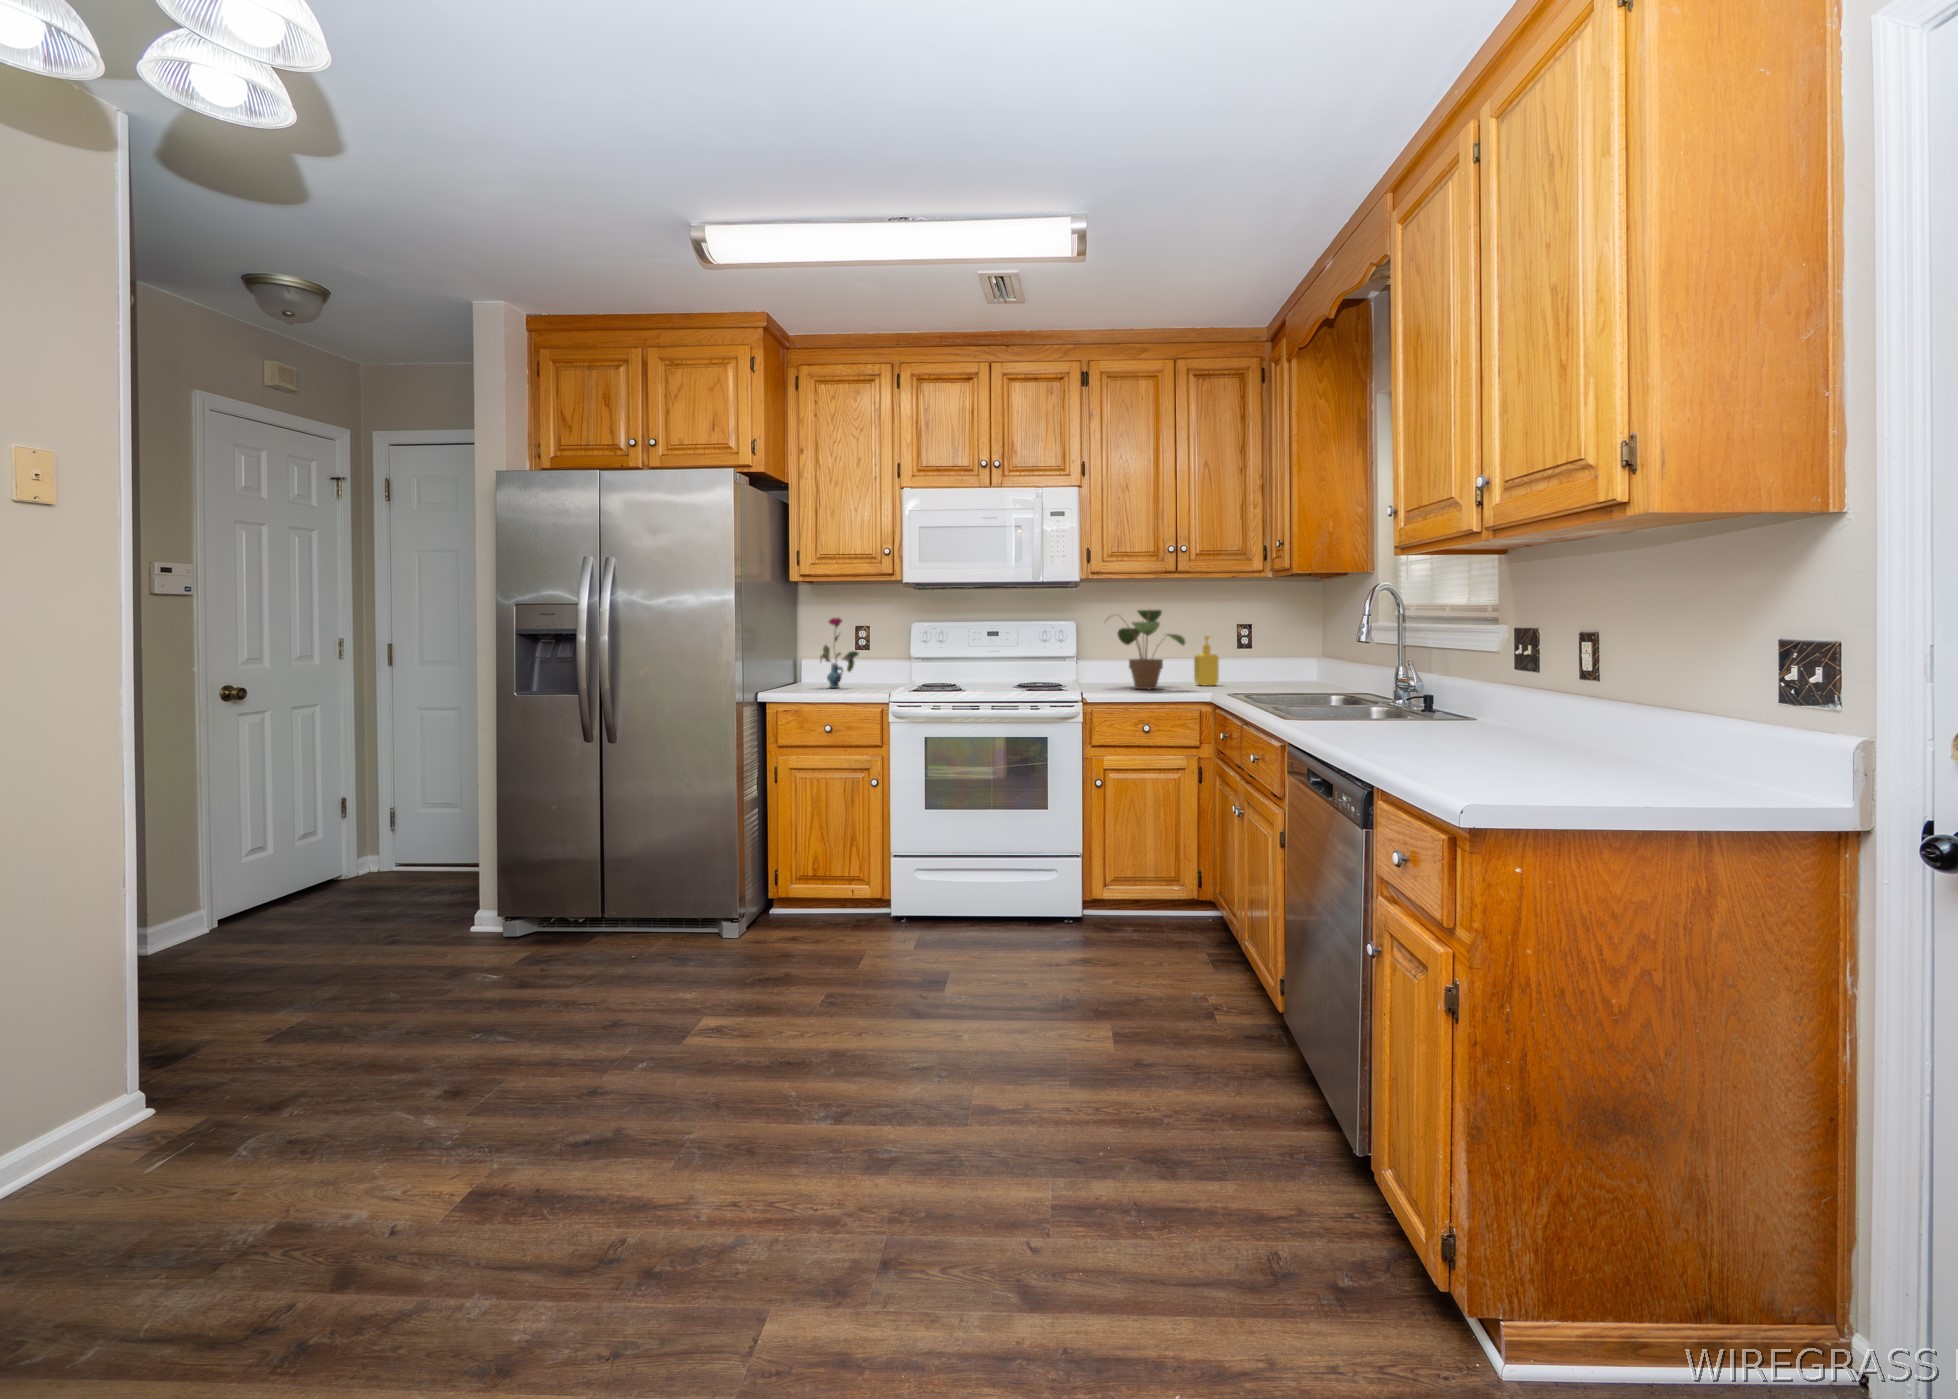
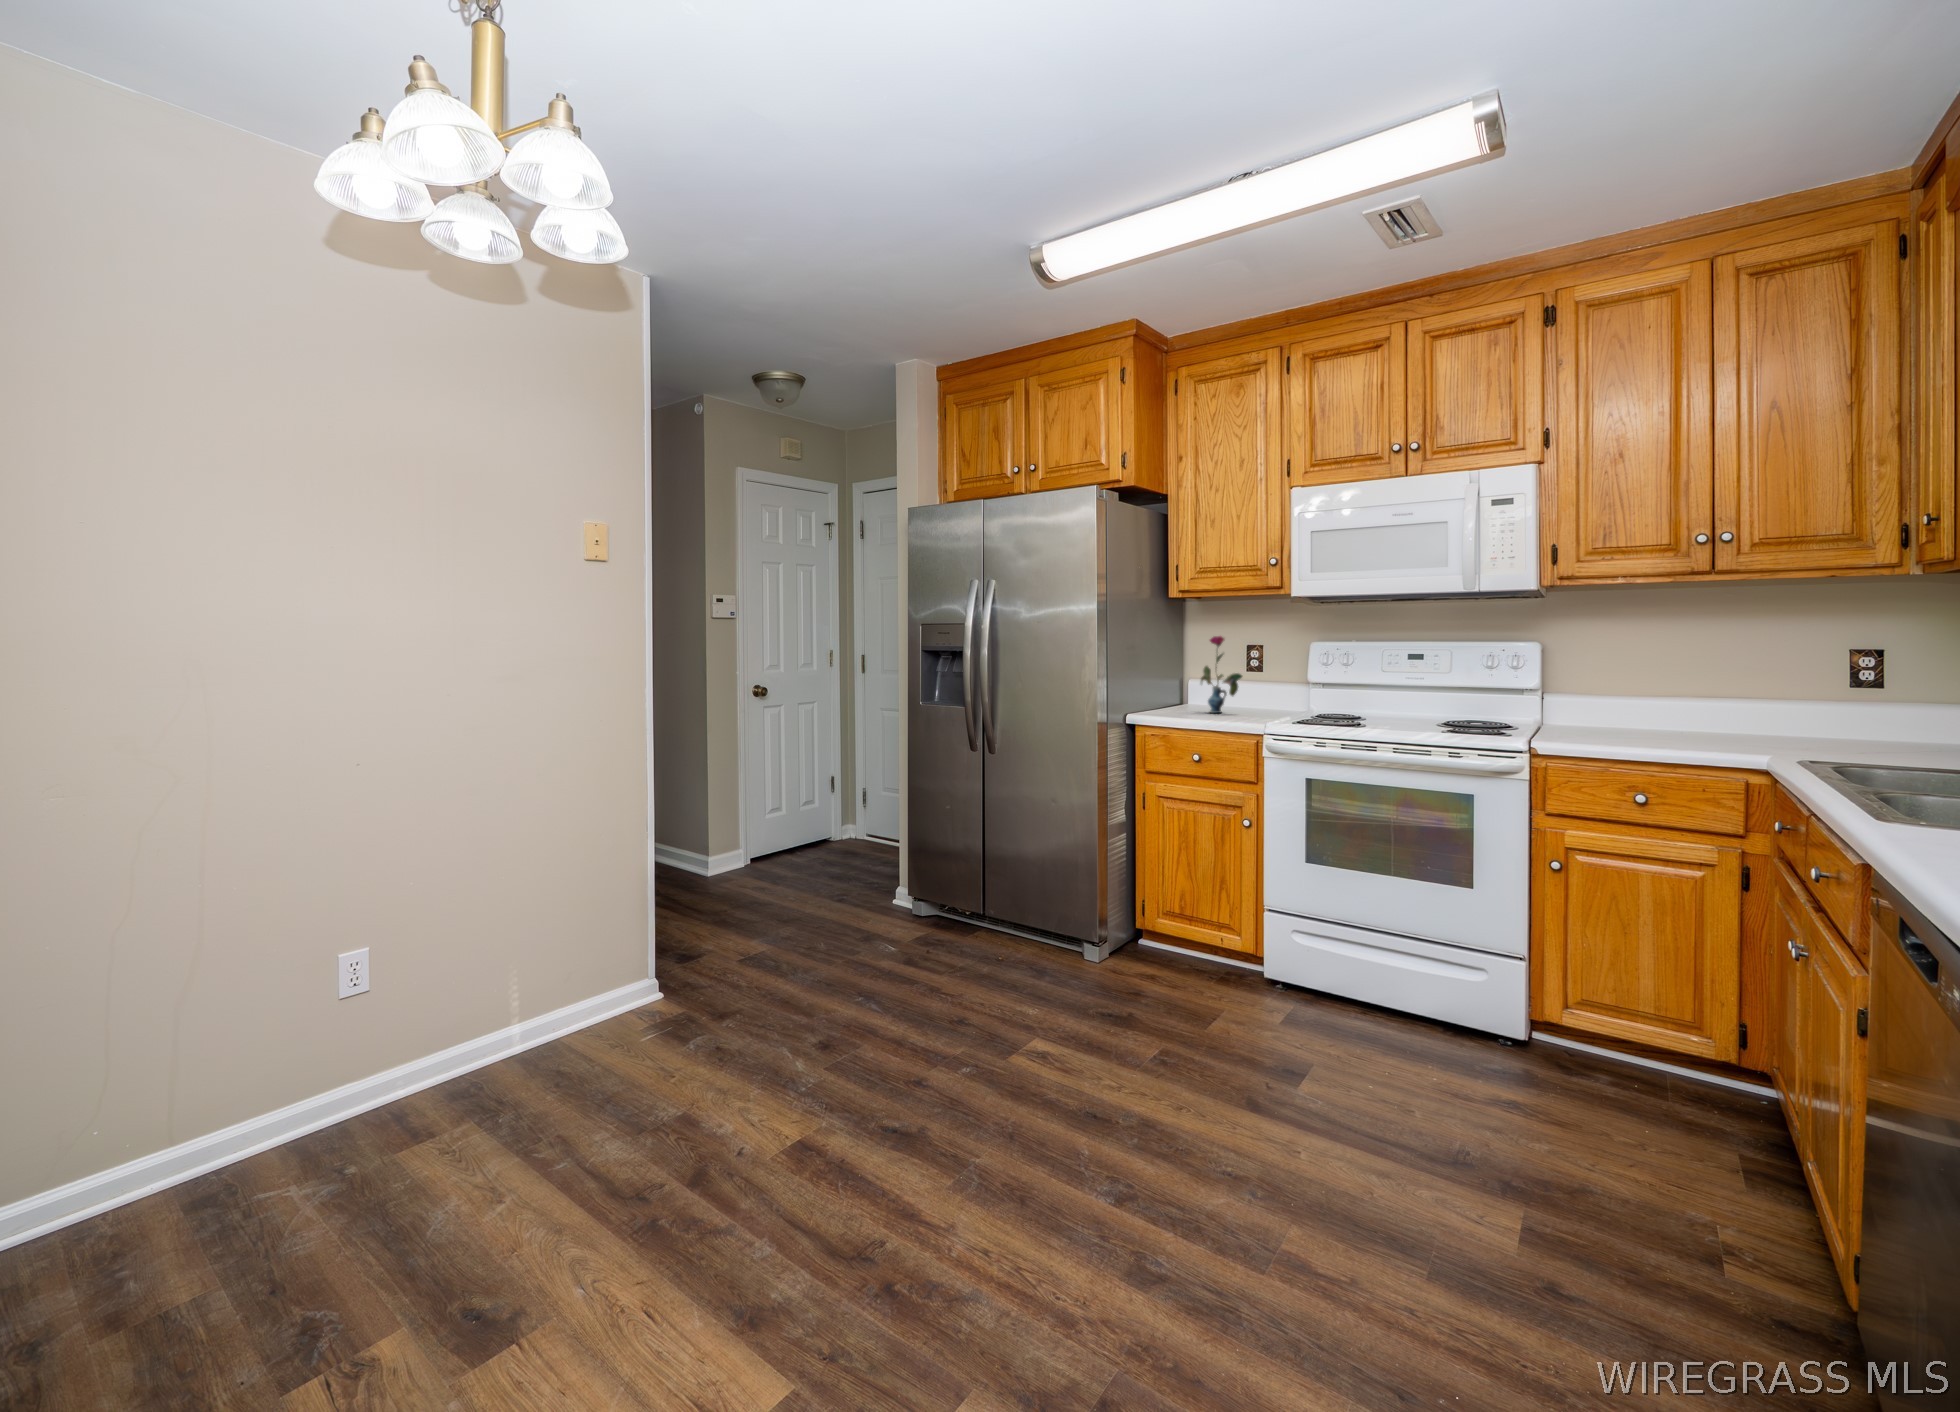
potted plant: present [1118,610,1185,689] -> none [1578,621,1718,738]
soap dispenser: present [1194,636,1219,686] -> none [1749,661,1798,736]

